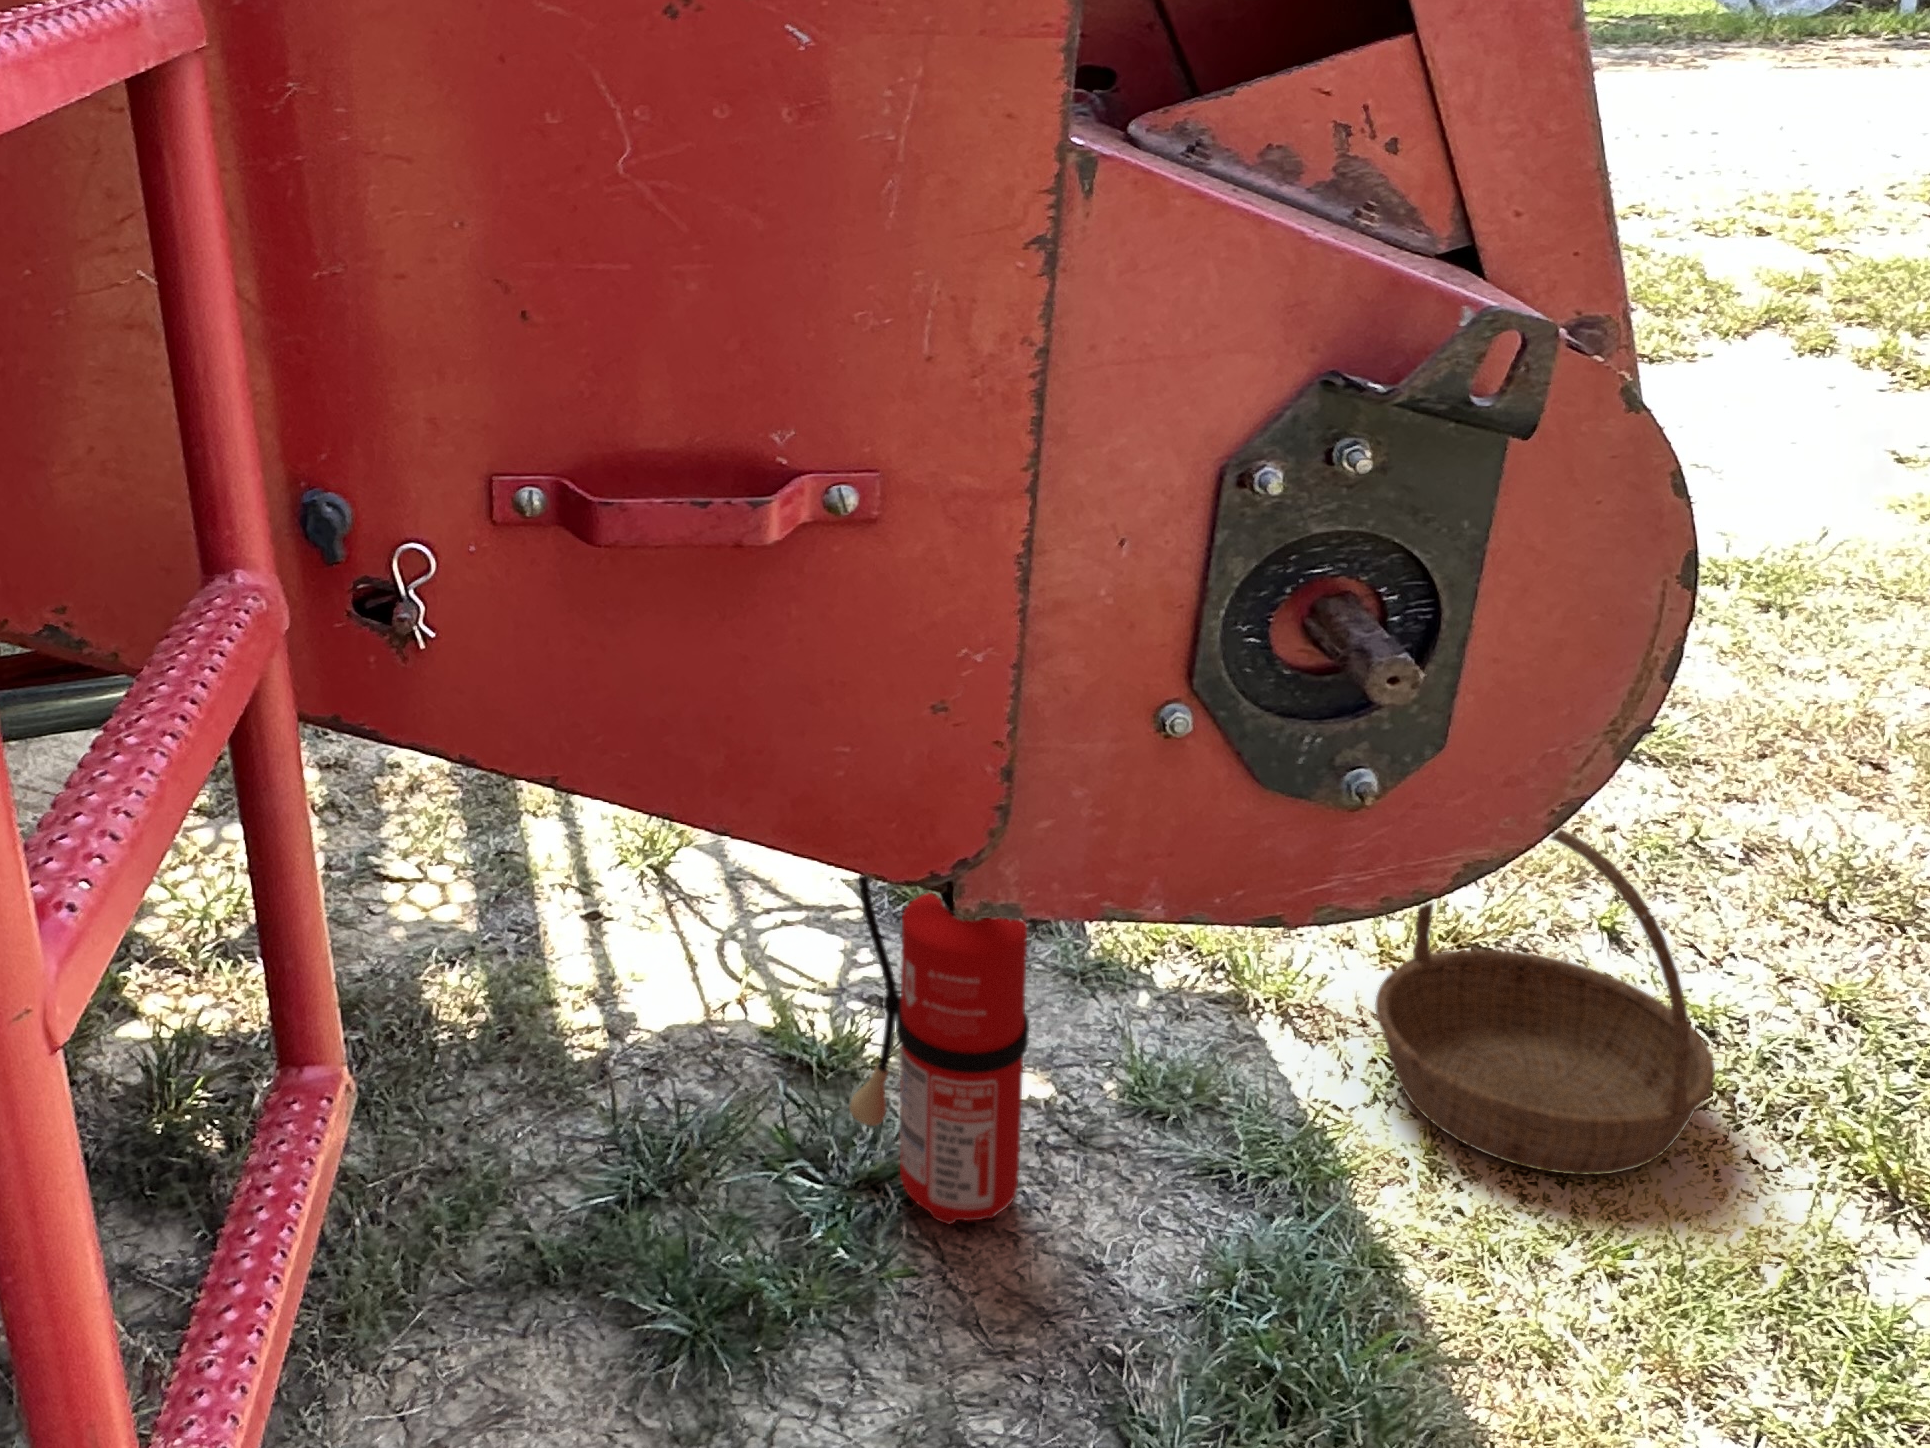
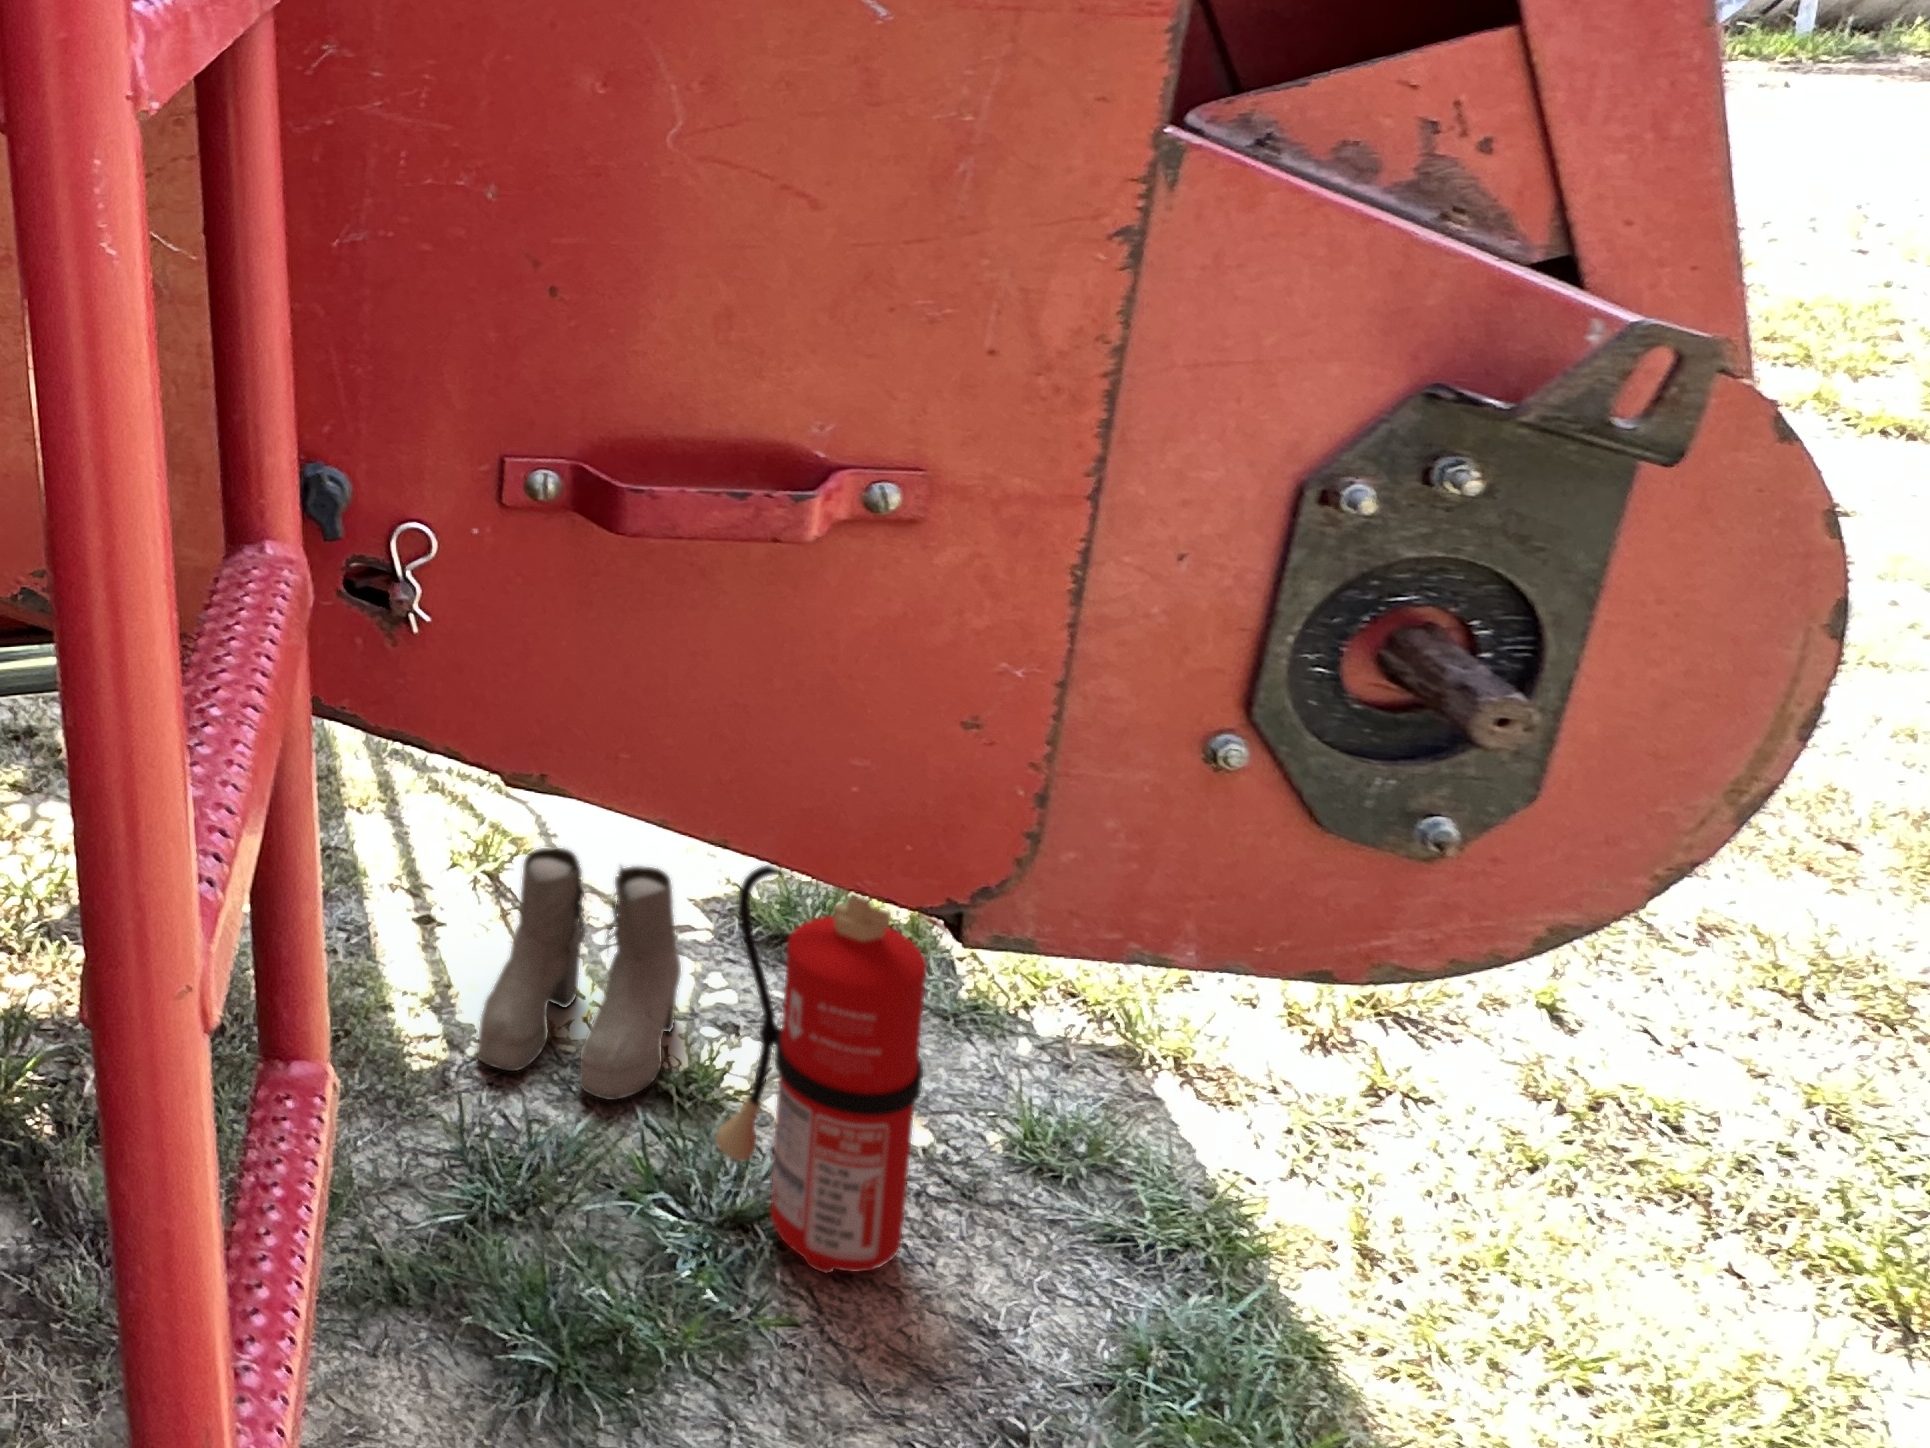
basket: present [1375,829,1715,1175] -> none [1292,877,1695,1275]
boots: none [637,842,829,1078] -> present [477,848,681,1100]

